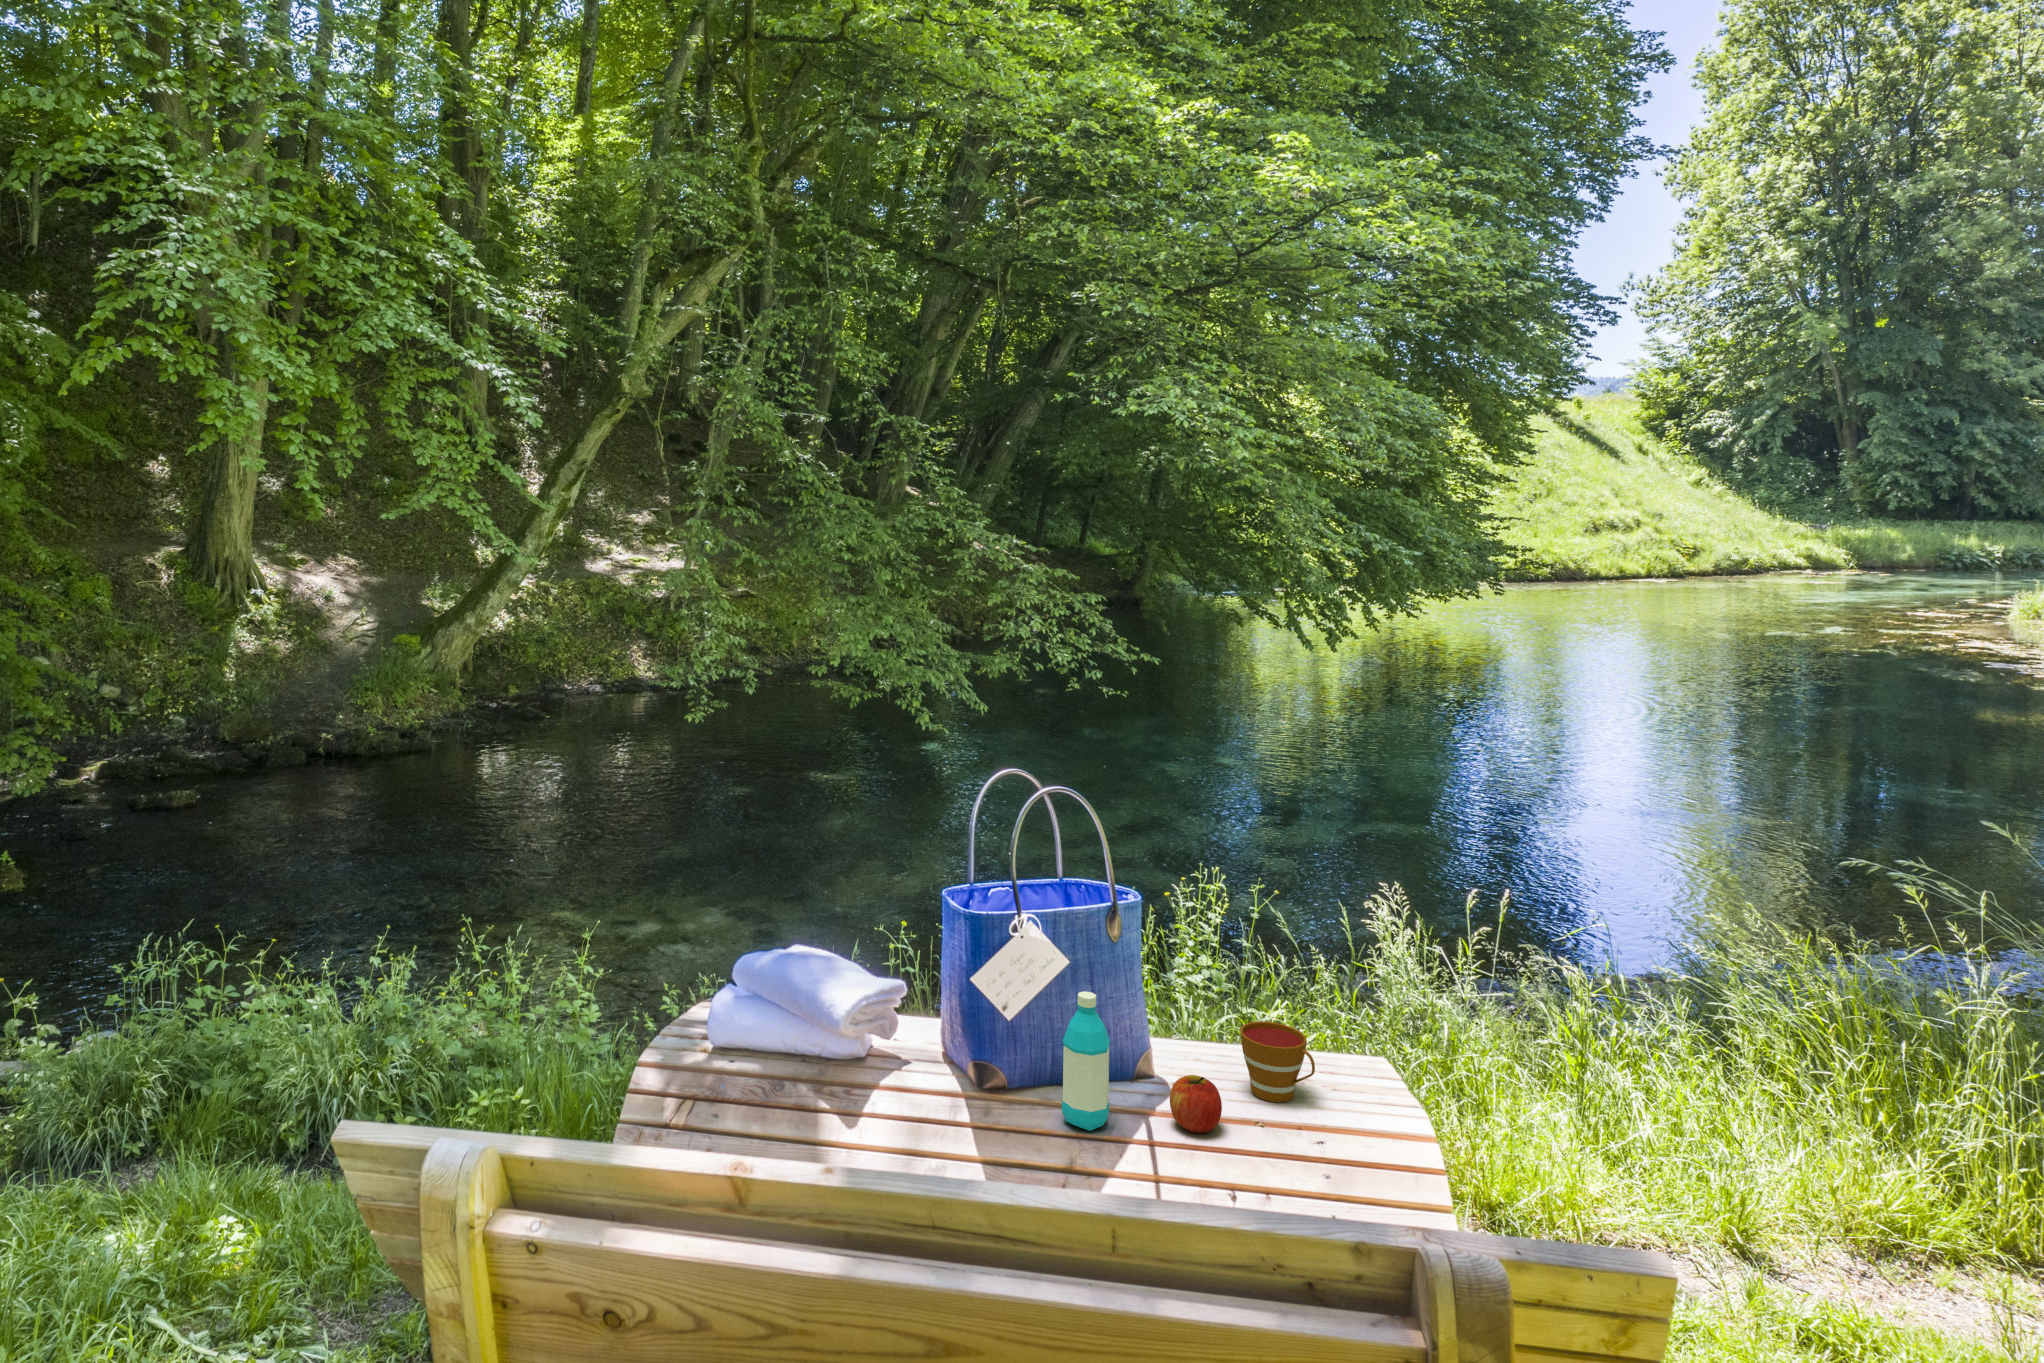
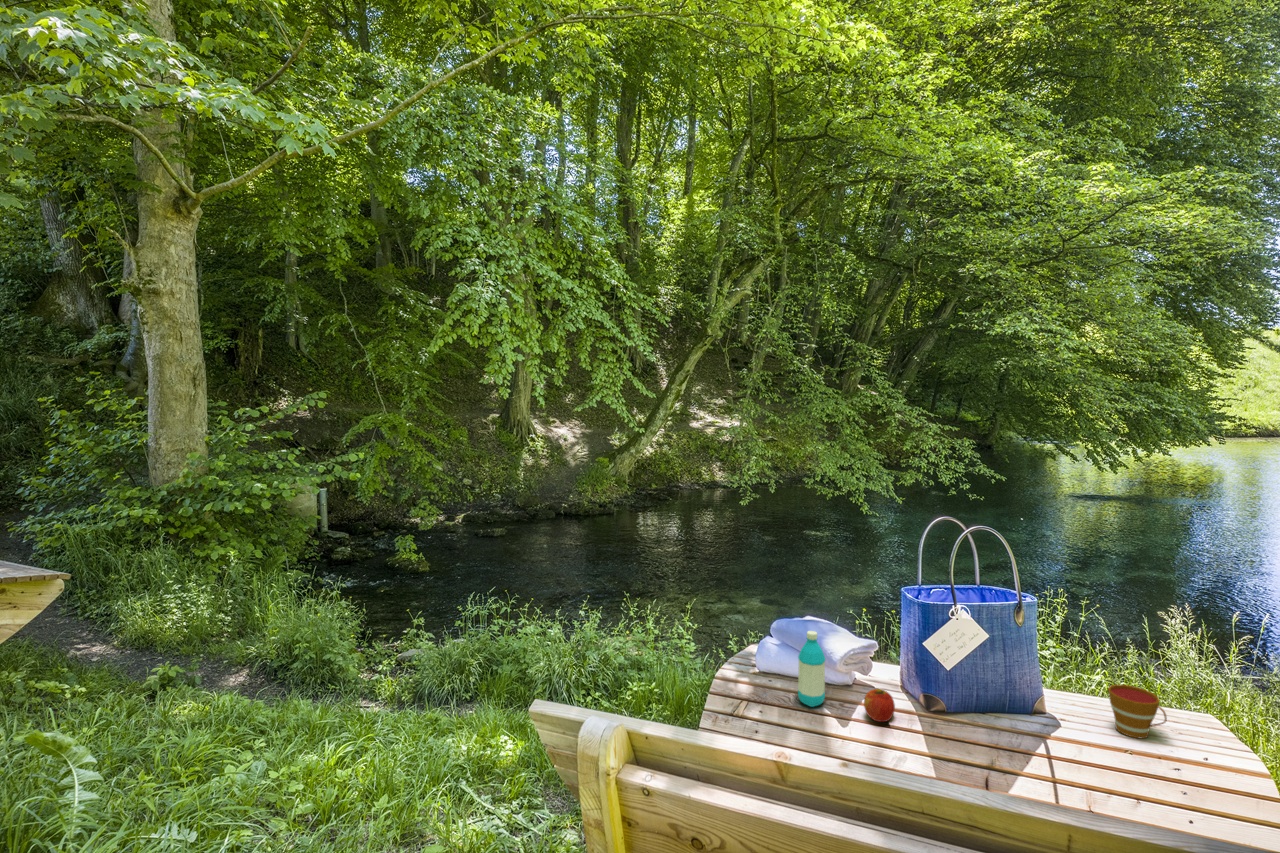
water bottle: present [1062,991,1110,1131] -> present [798,631,825,707]
apple: present [1170,1075,1222,1133] -> present [864,689,895,722]

